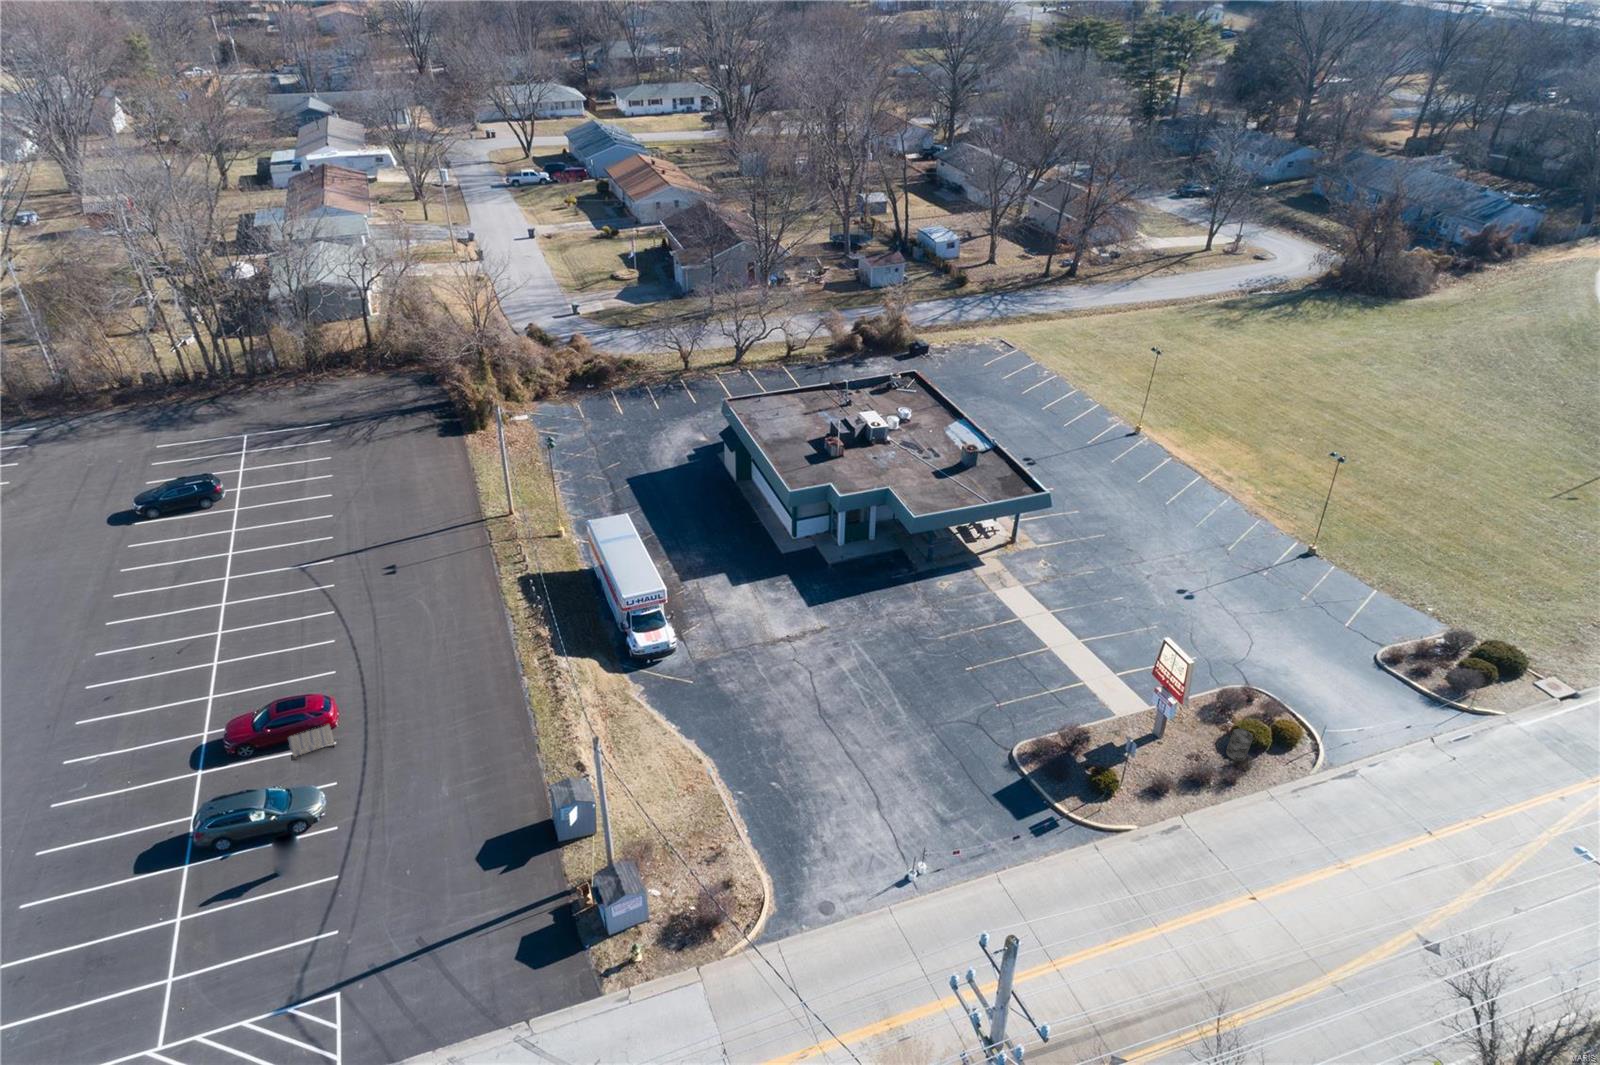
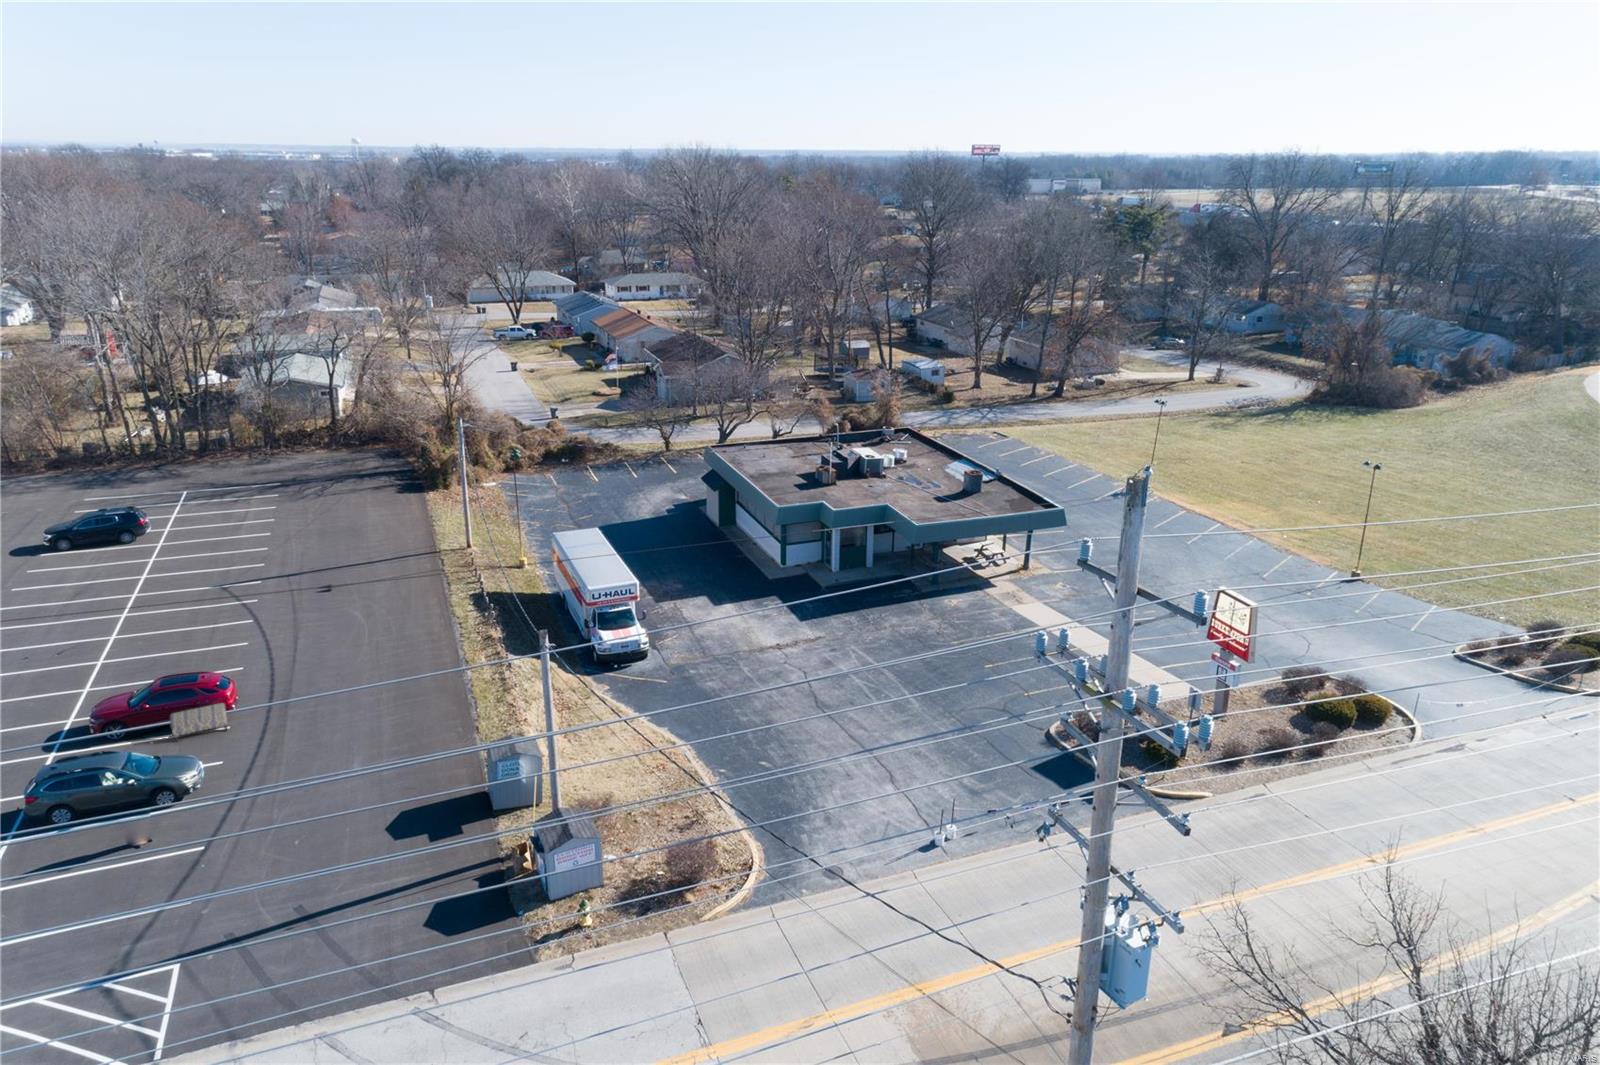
trash can: present [1226,728,1253,761] -> none [1303,698,1334,737]

